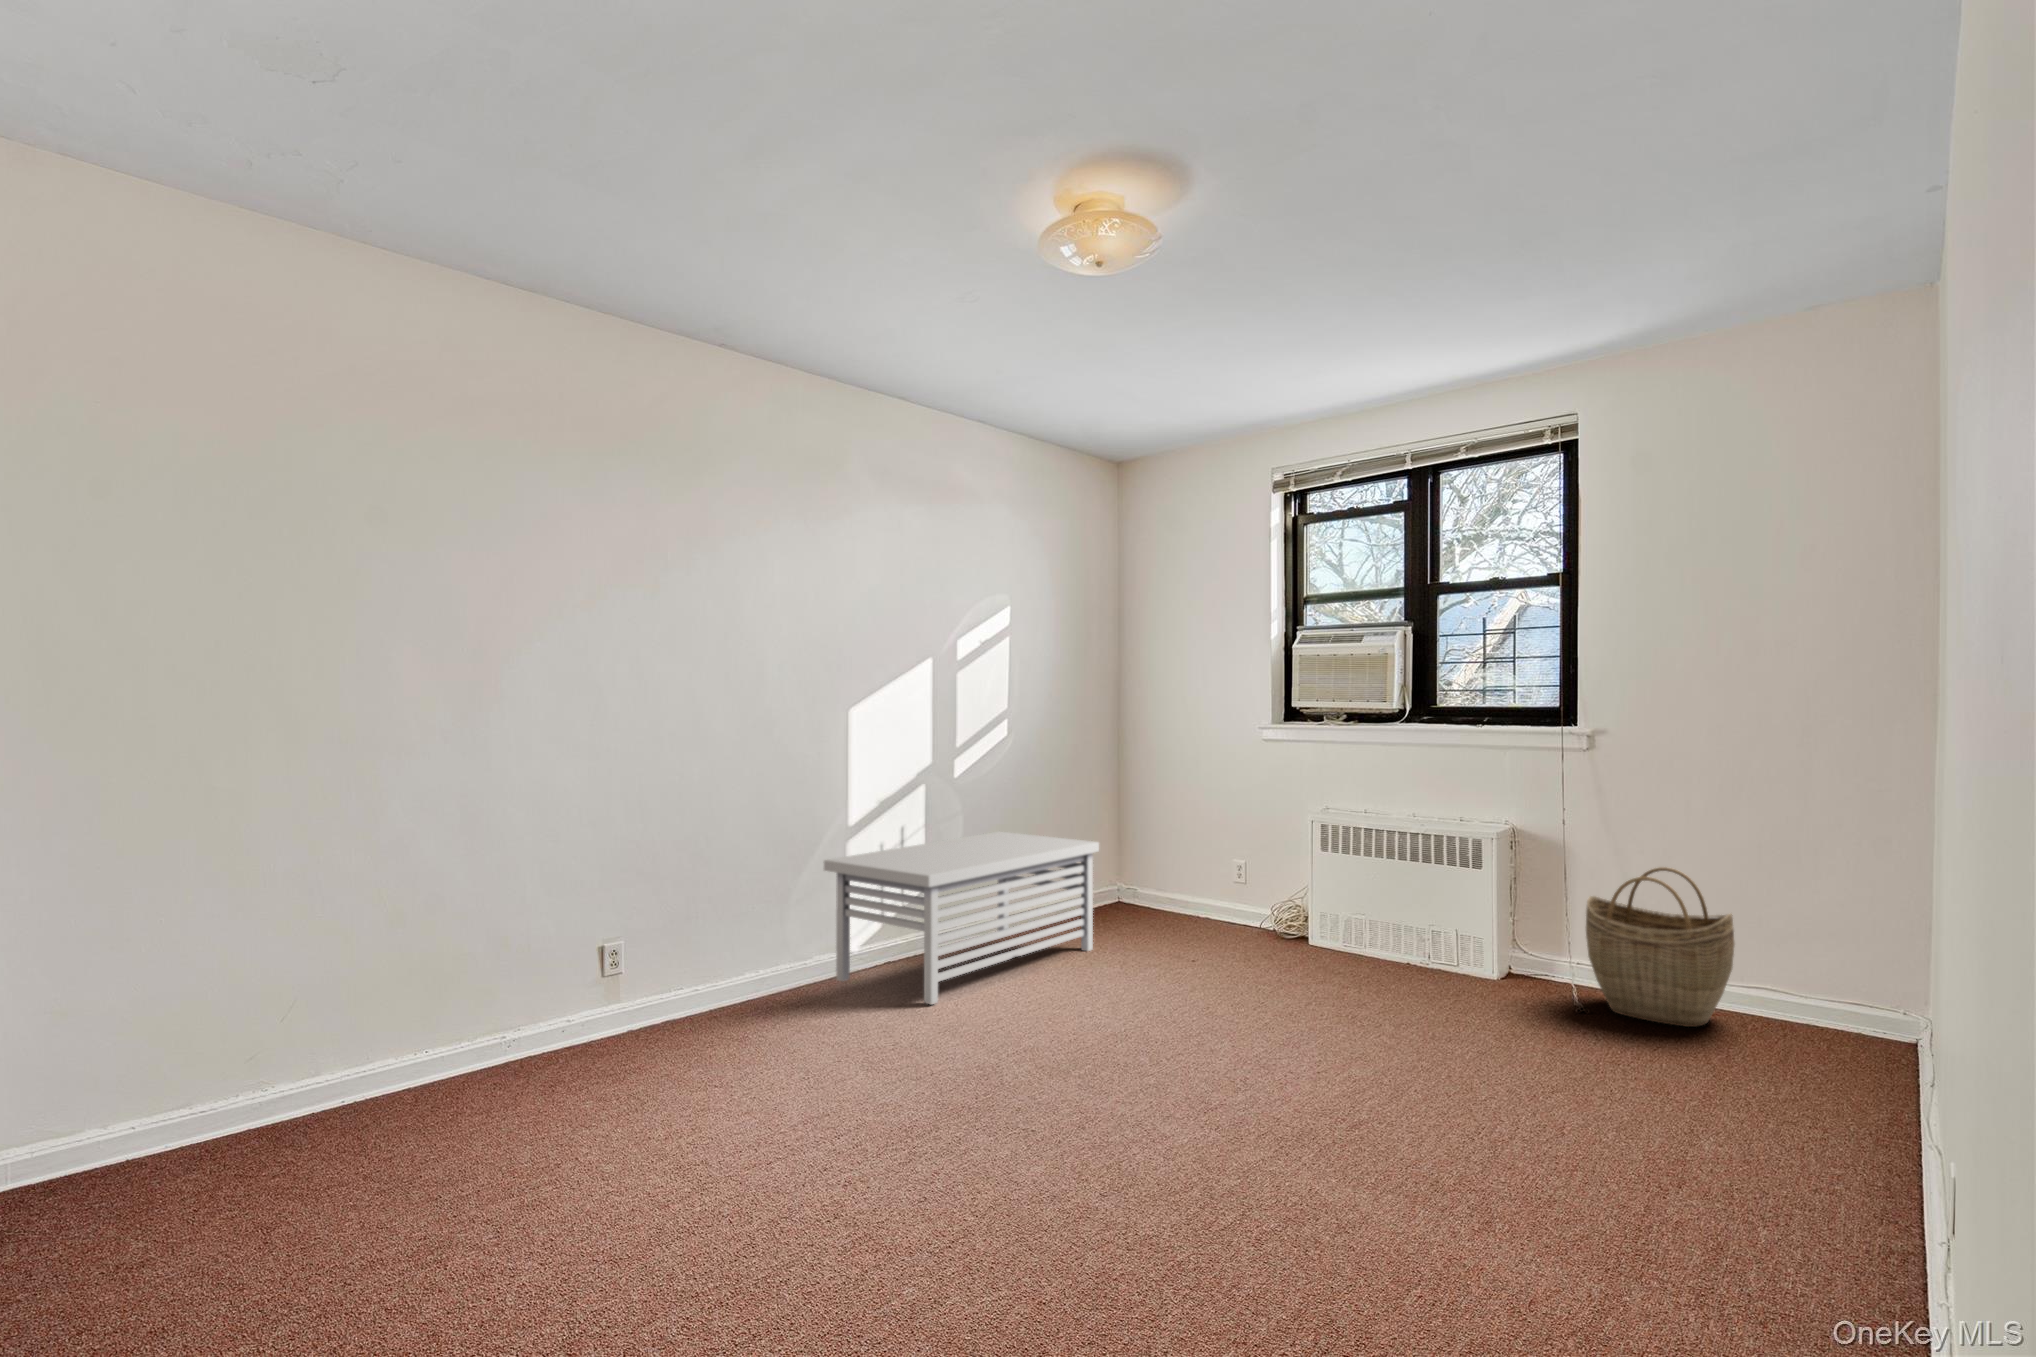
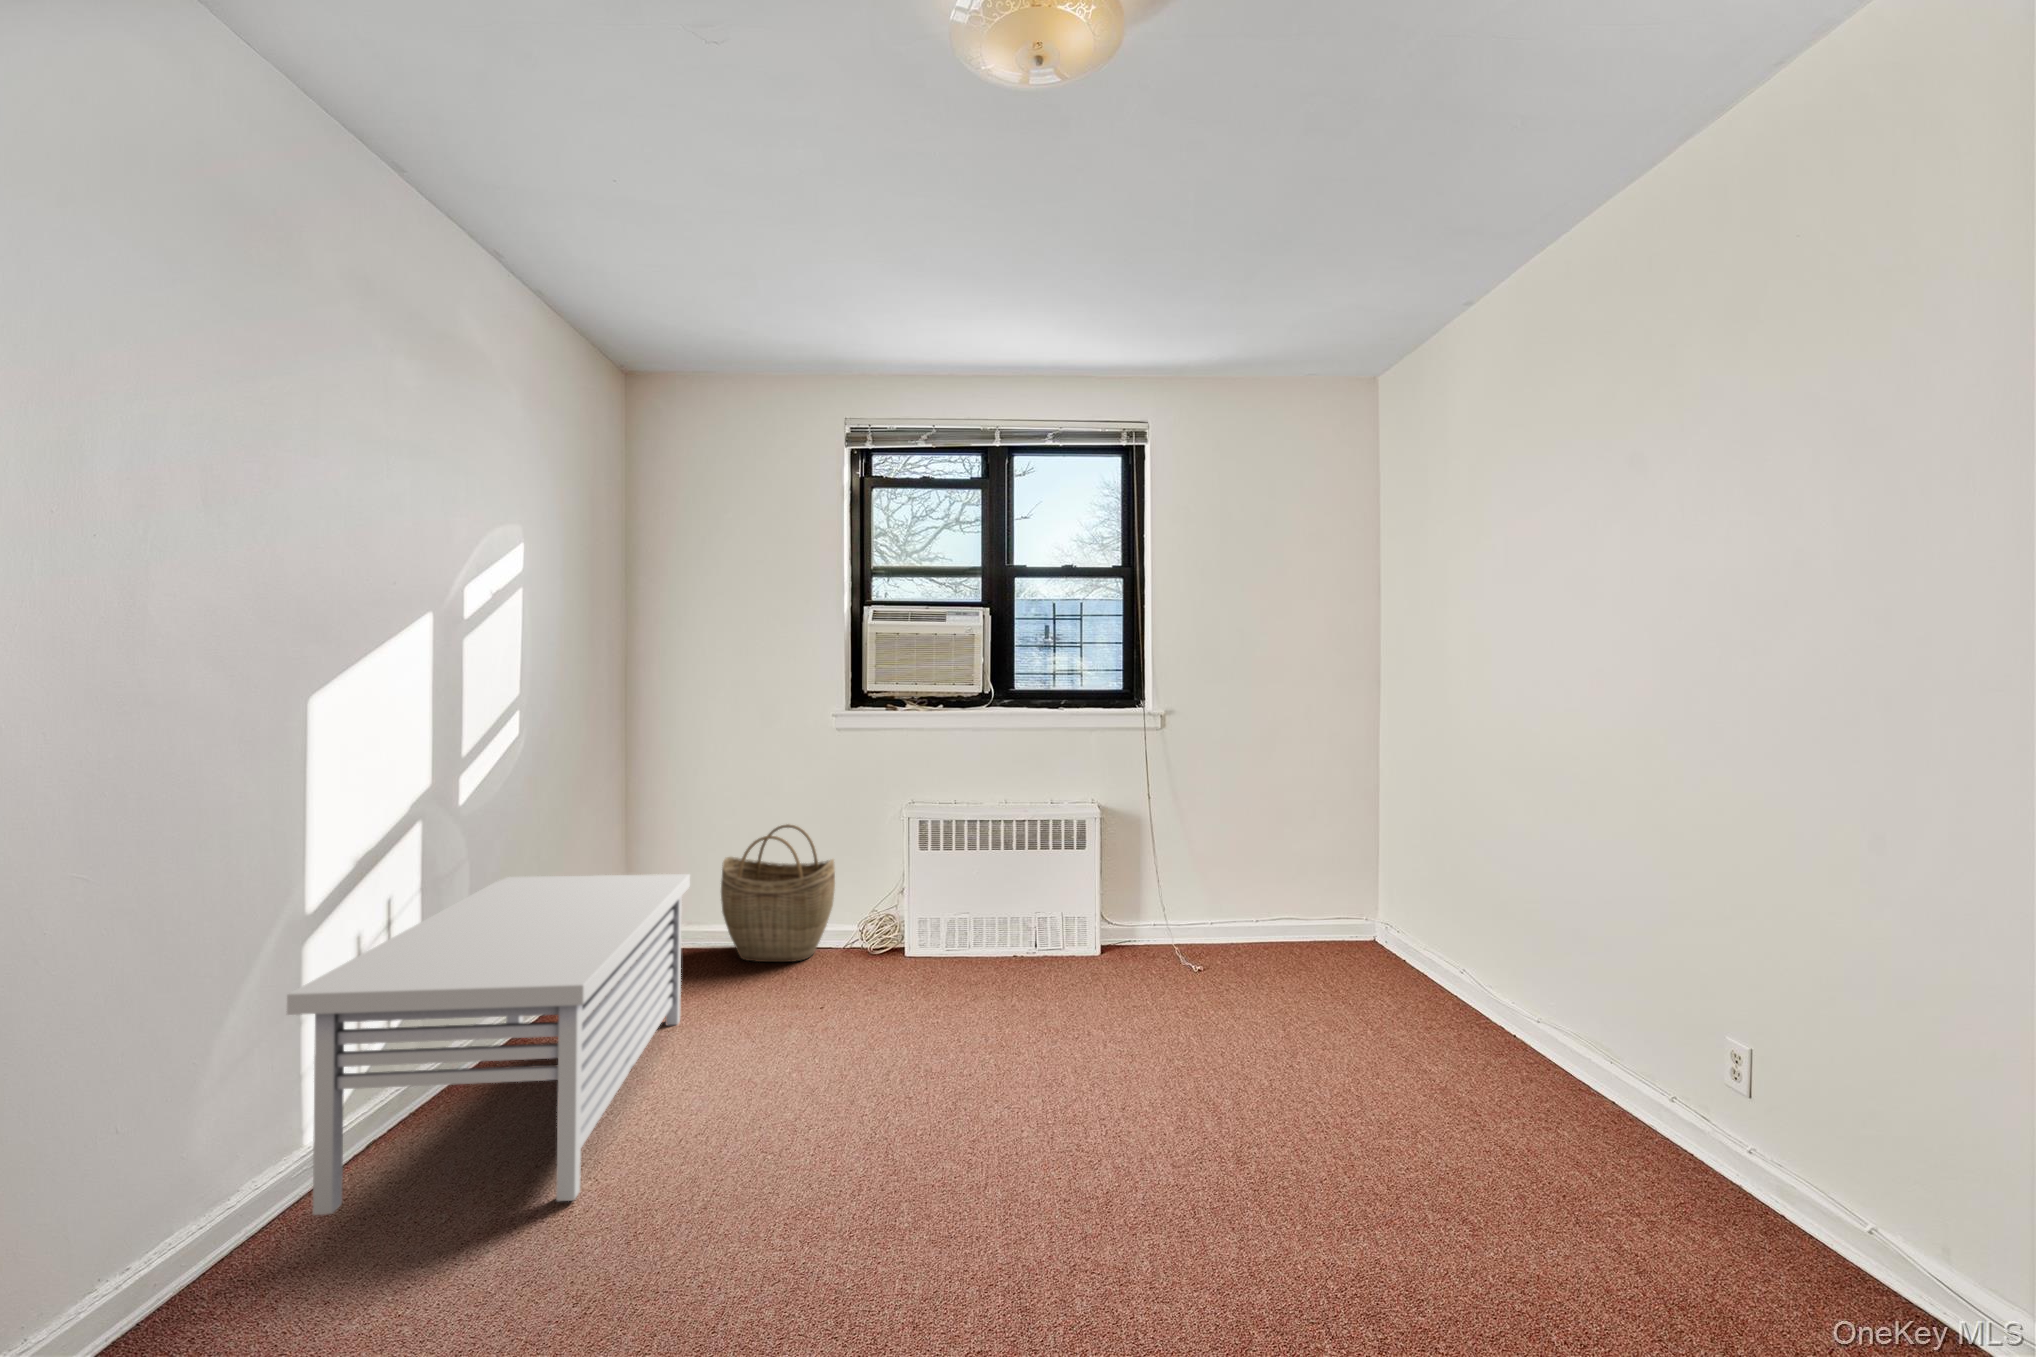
woven basket: present [1586,867,1735,1027] -> present [721,824,835,962]

